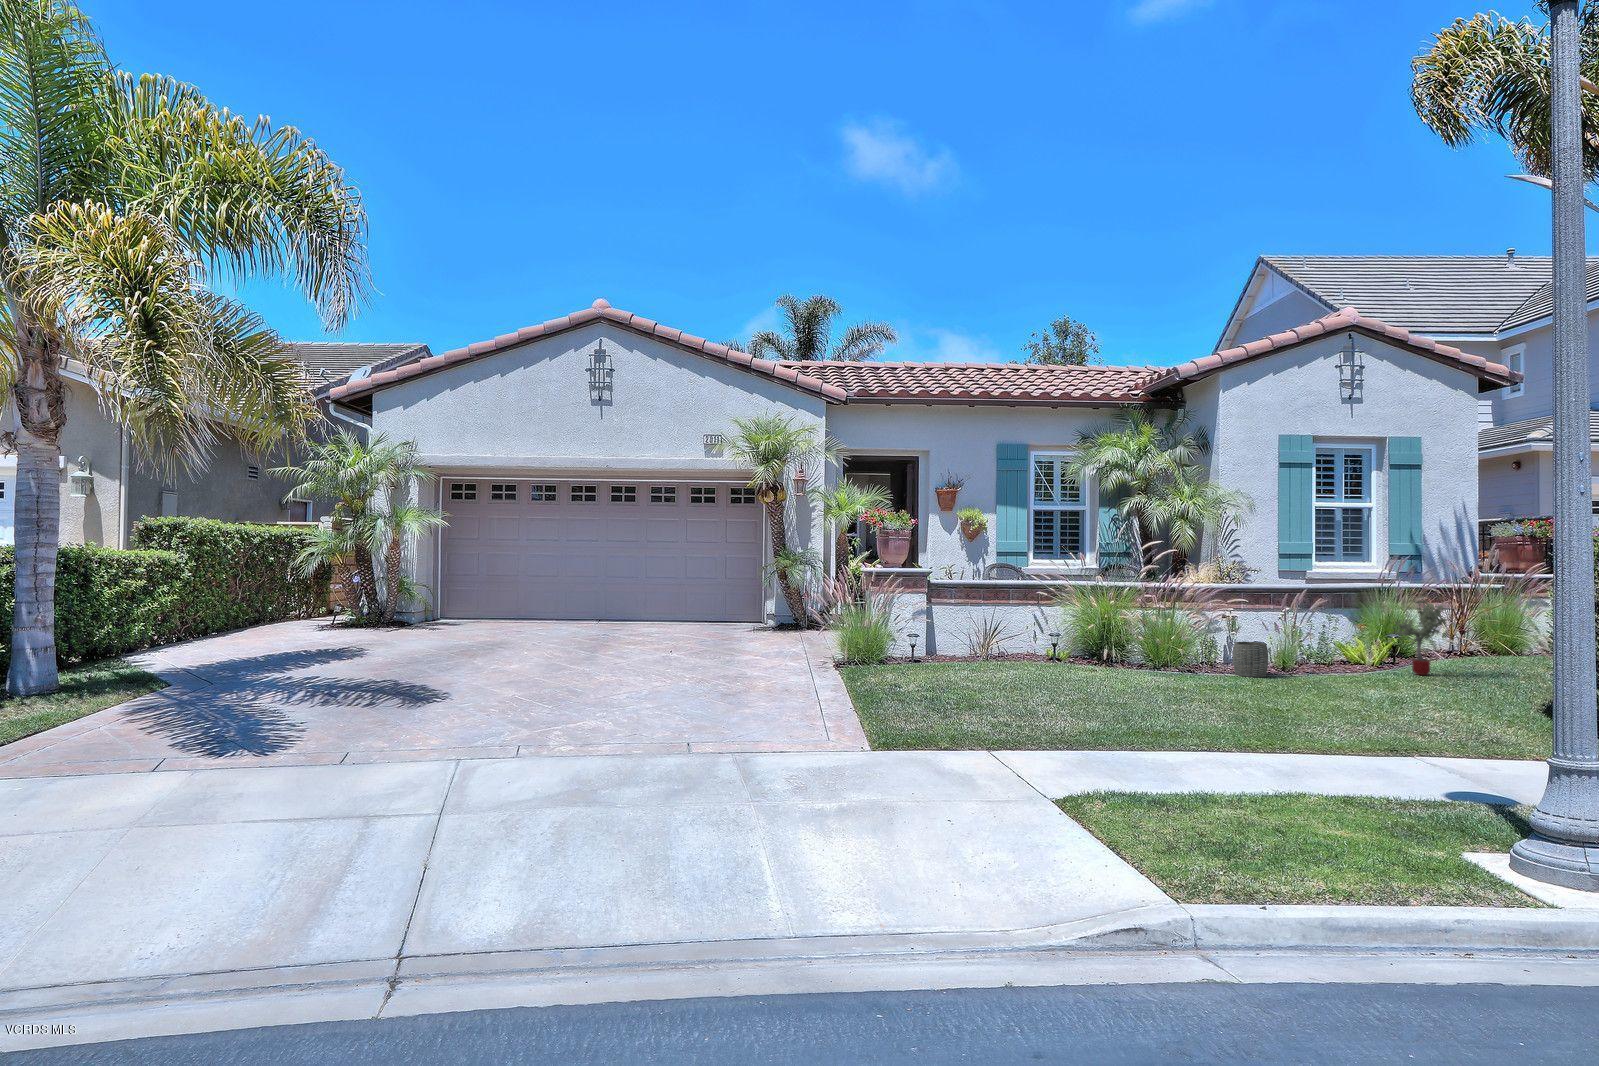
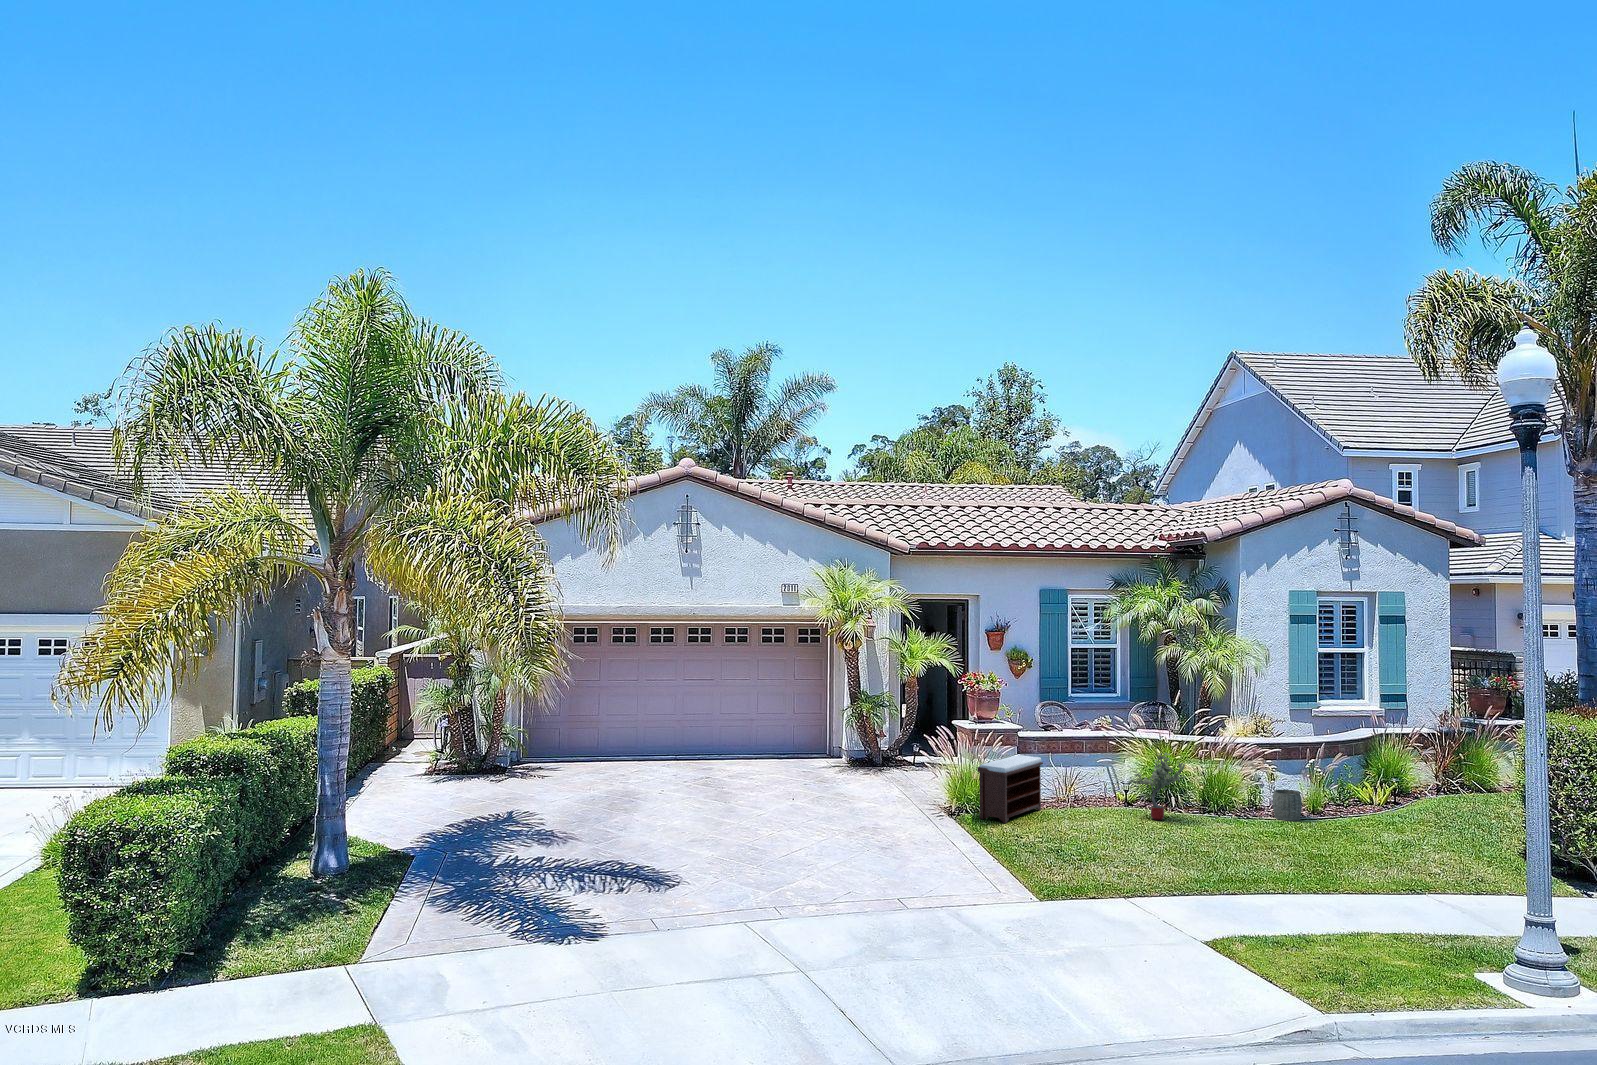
potted tree: present [1393,596,1447,675] -> present [1130,753,1186,820]
bench: none [872,602,958,673] -> present [977,755,1043,823]

